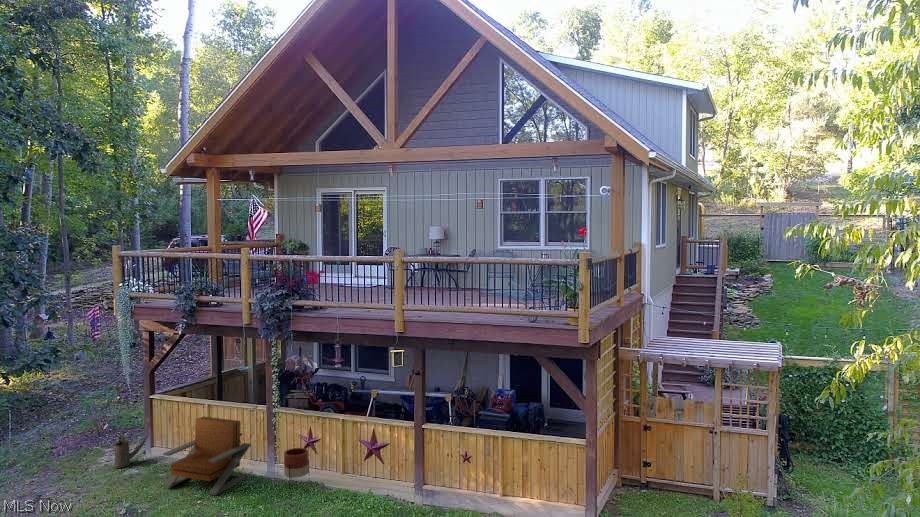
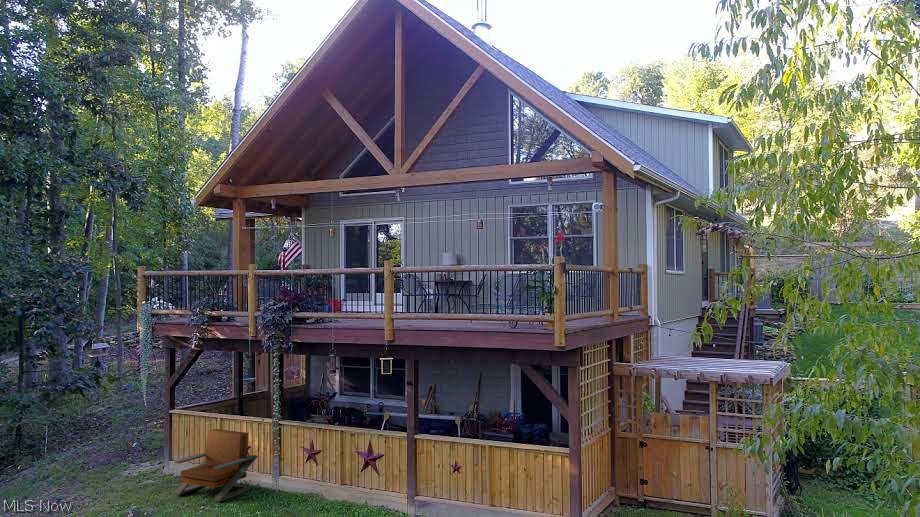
watering can: present [109,435,148,468] -> none [129,447,167,479]
planter: present [284,448,309,481] -> none [286,459,310,497]

